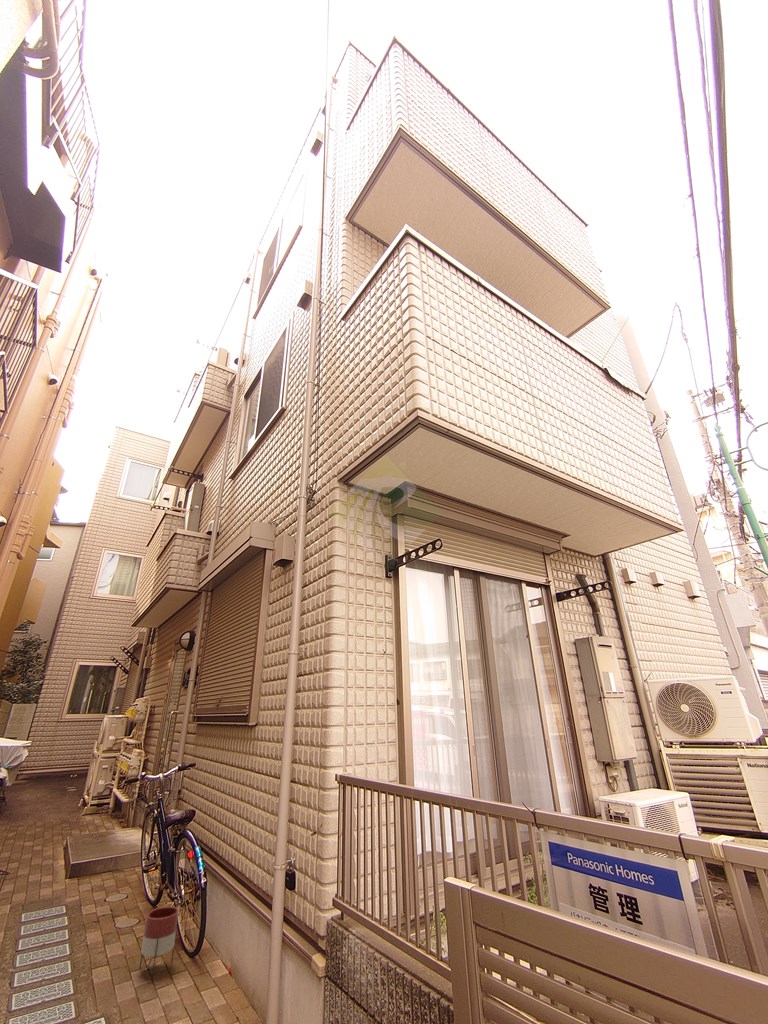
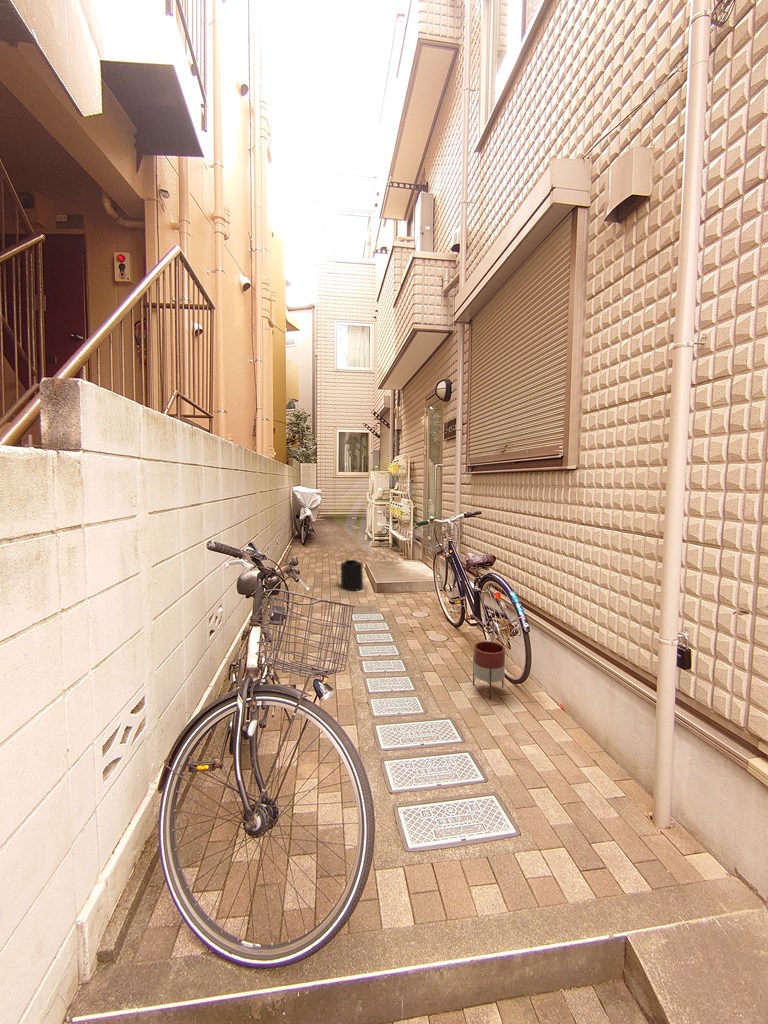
trash can: none [15,822,55,879] -> present [341,560,363,591]

